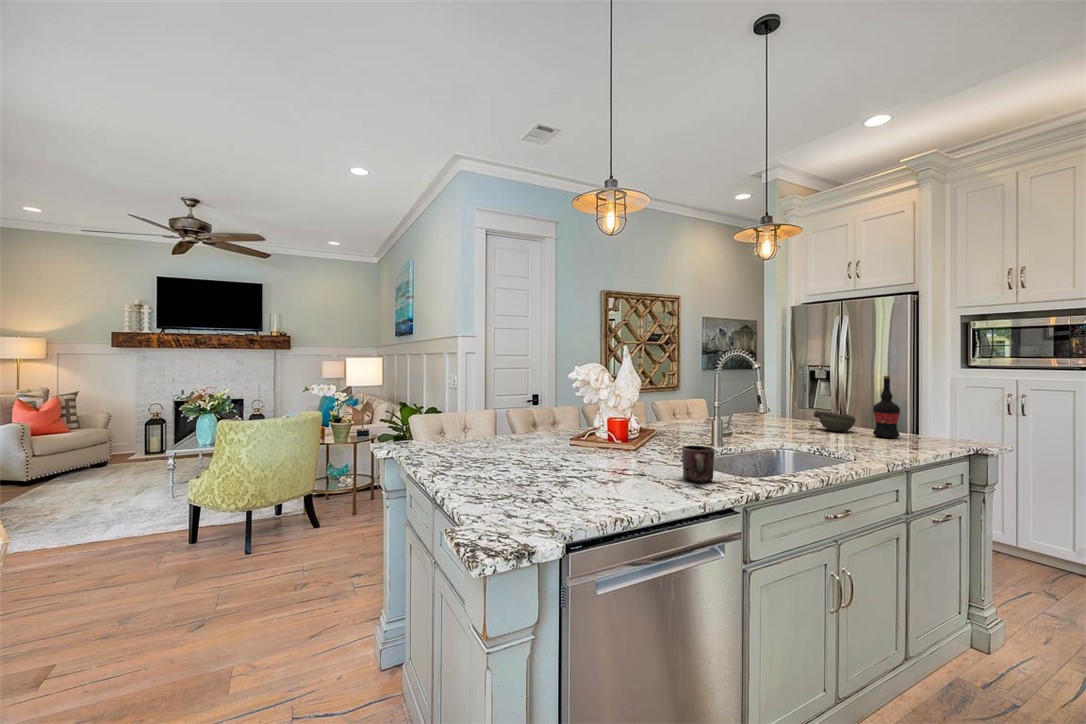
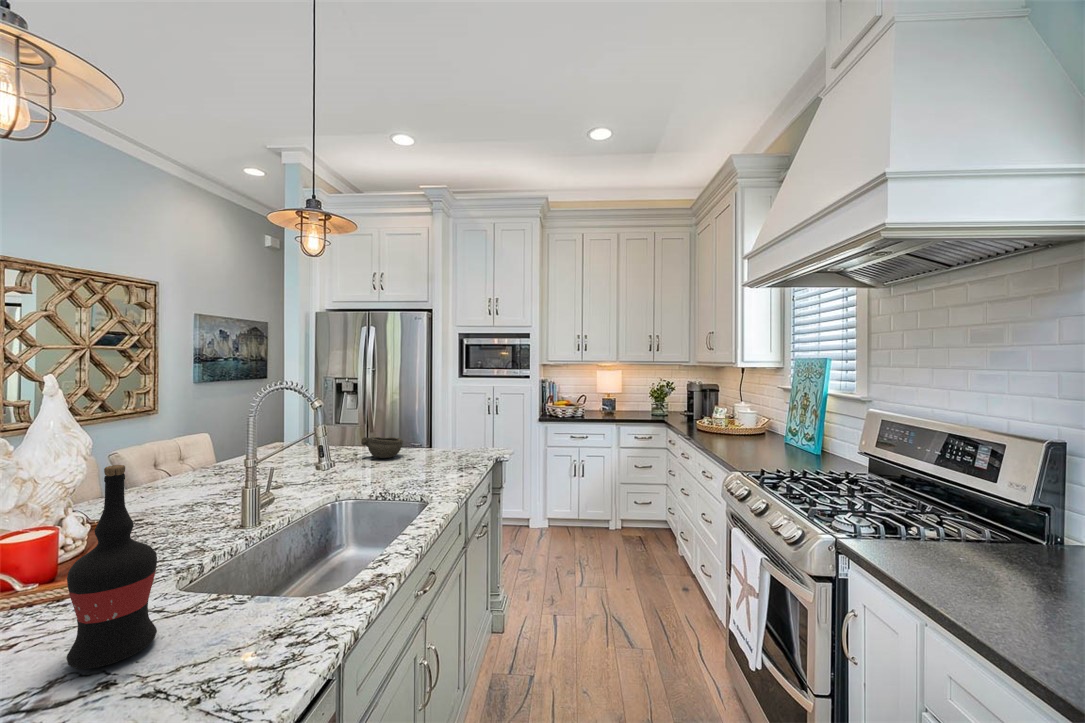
wine bottle: present [873,376,900,438] -> present [67,465,157,669]
mug: present [682,446,714,482] -> none [209,573,279,661]

